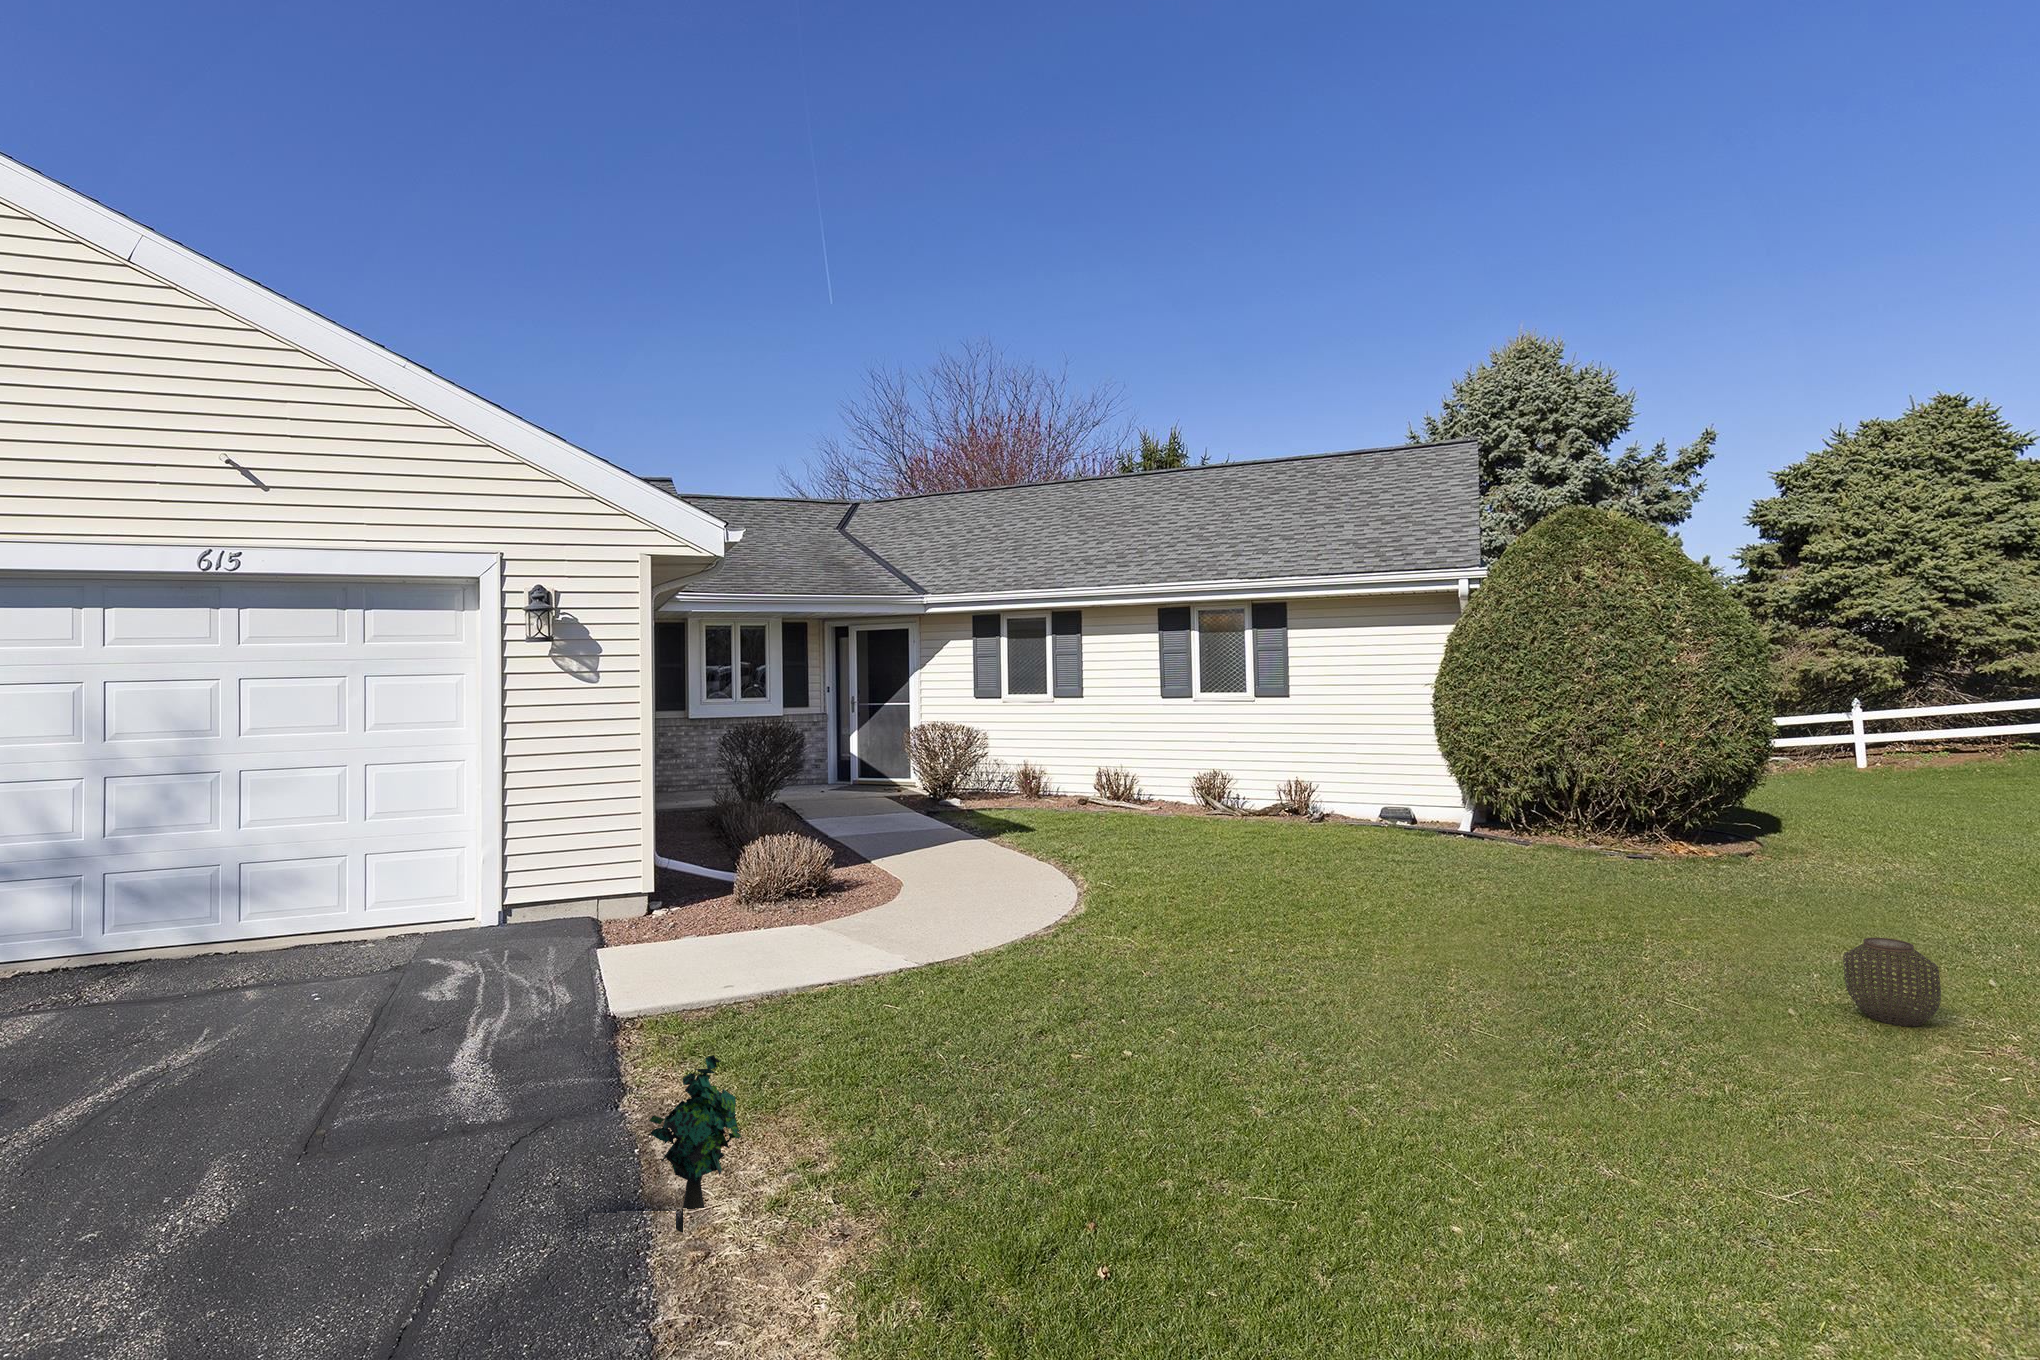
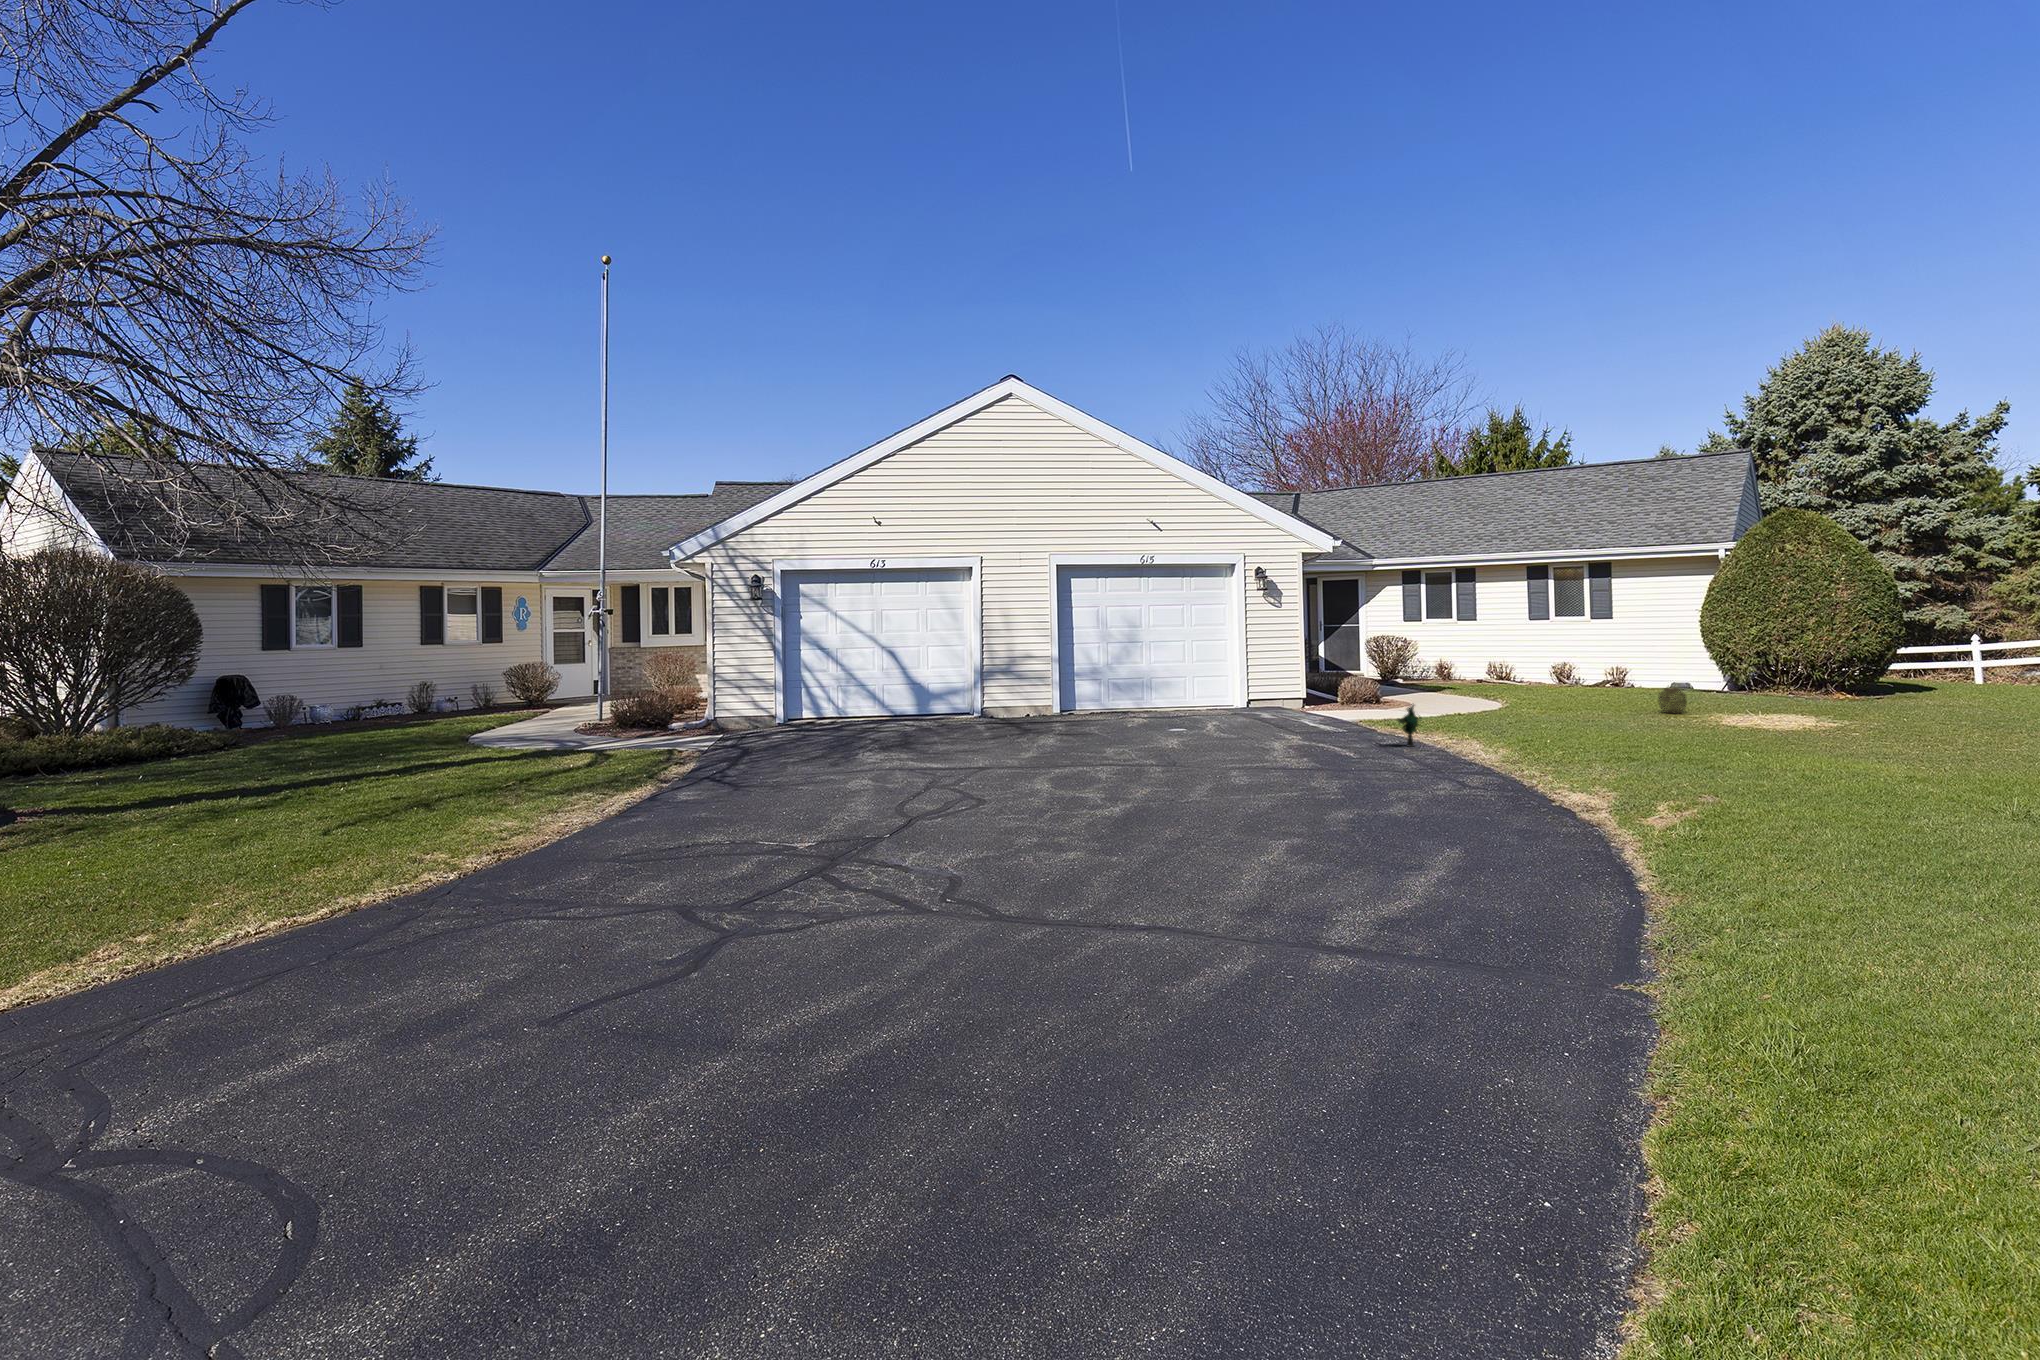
woven basket: present [1843,938,1941,1026] -> present [1658,688,1686,714]

